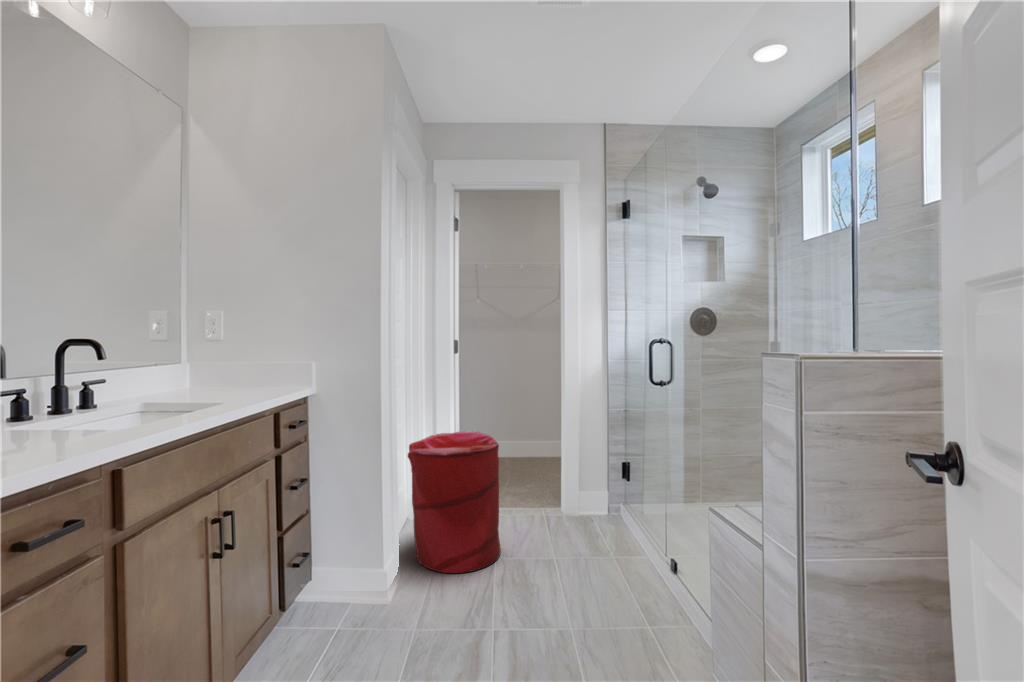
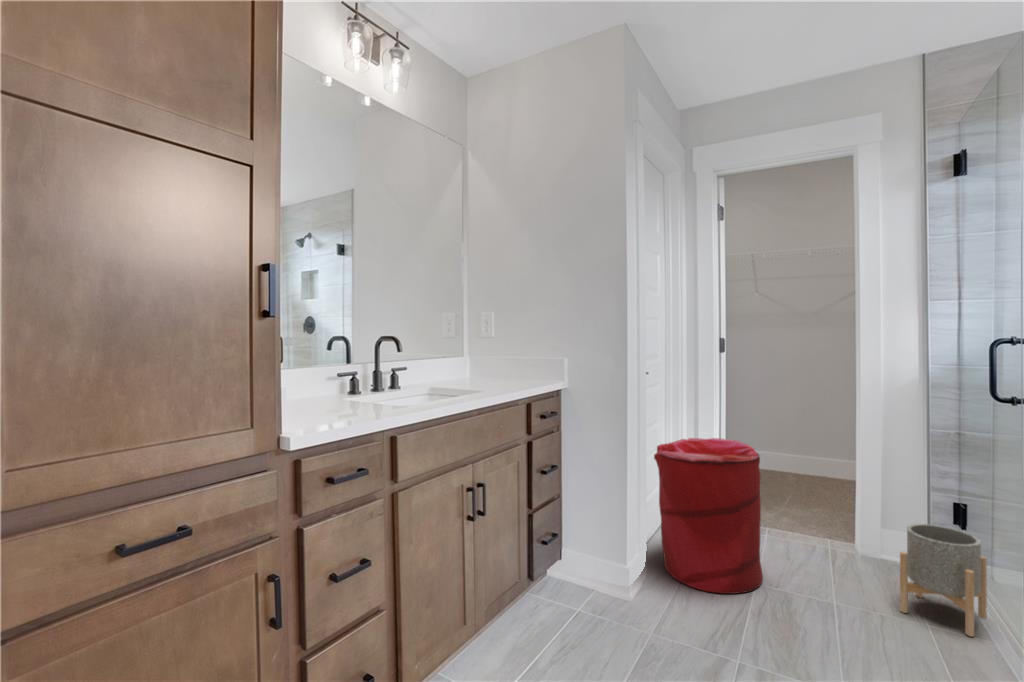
planter: none [595,481,643,558] -> present [900,524,987,637]

